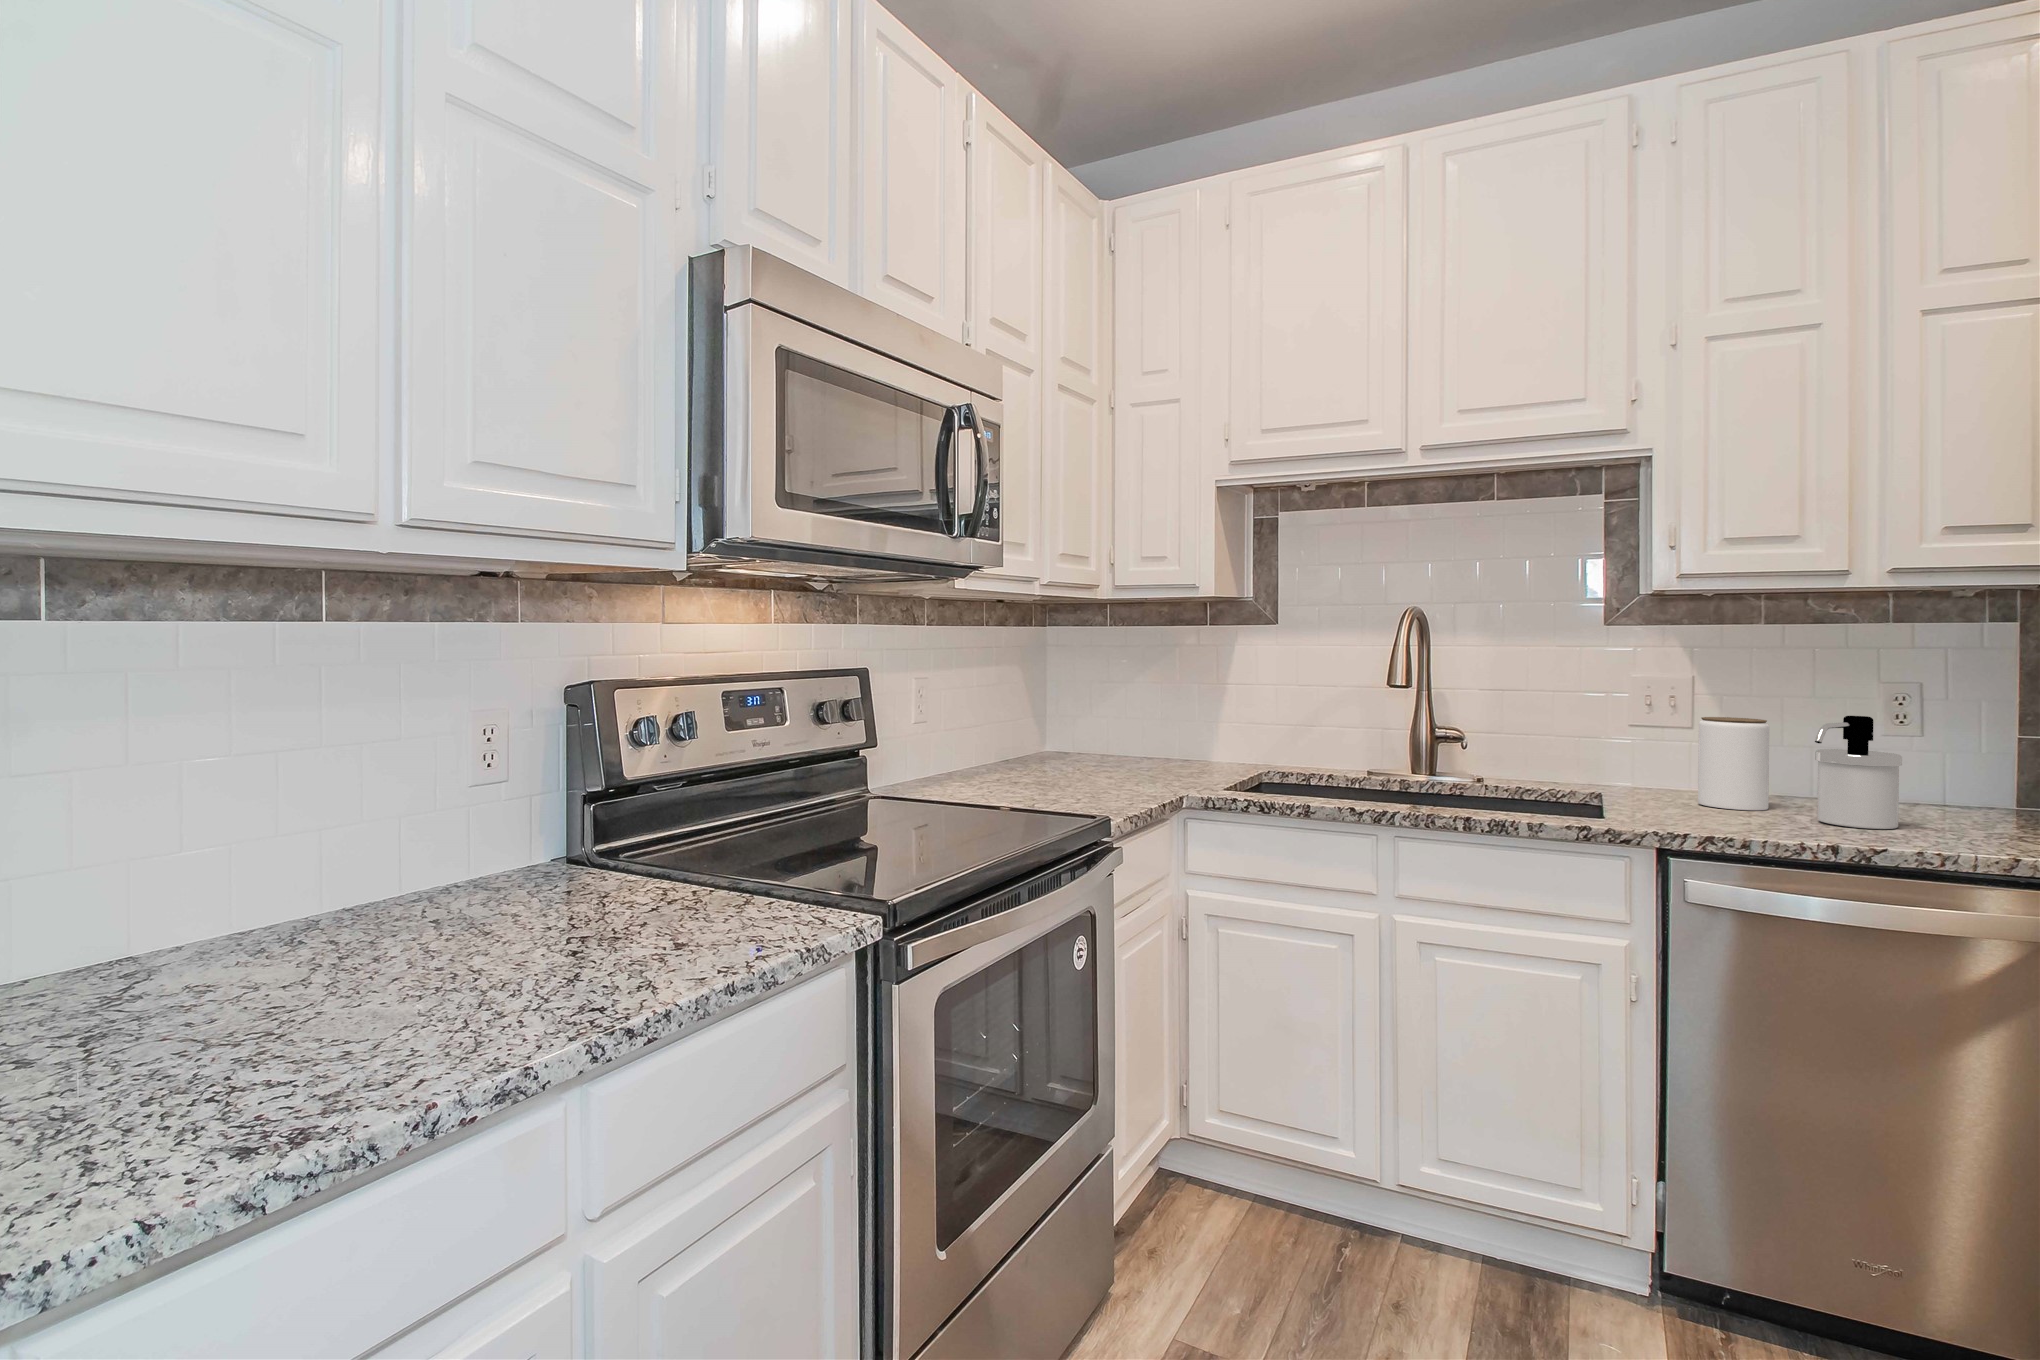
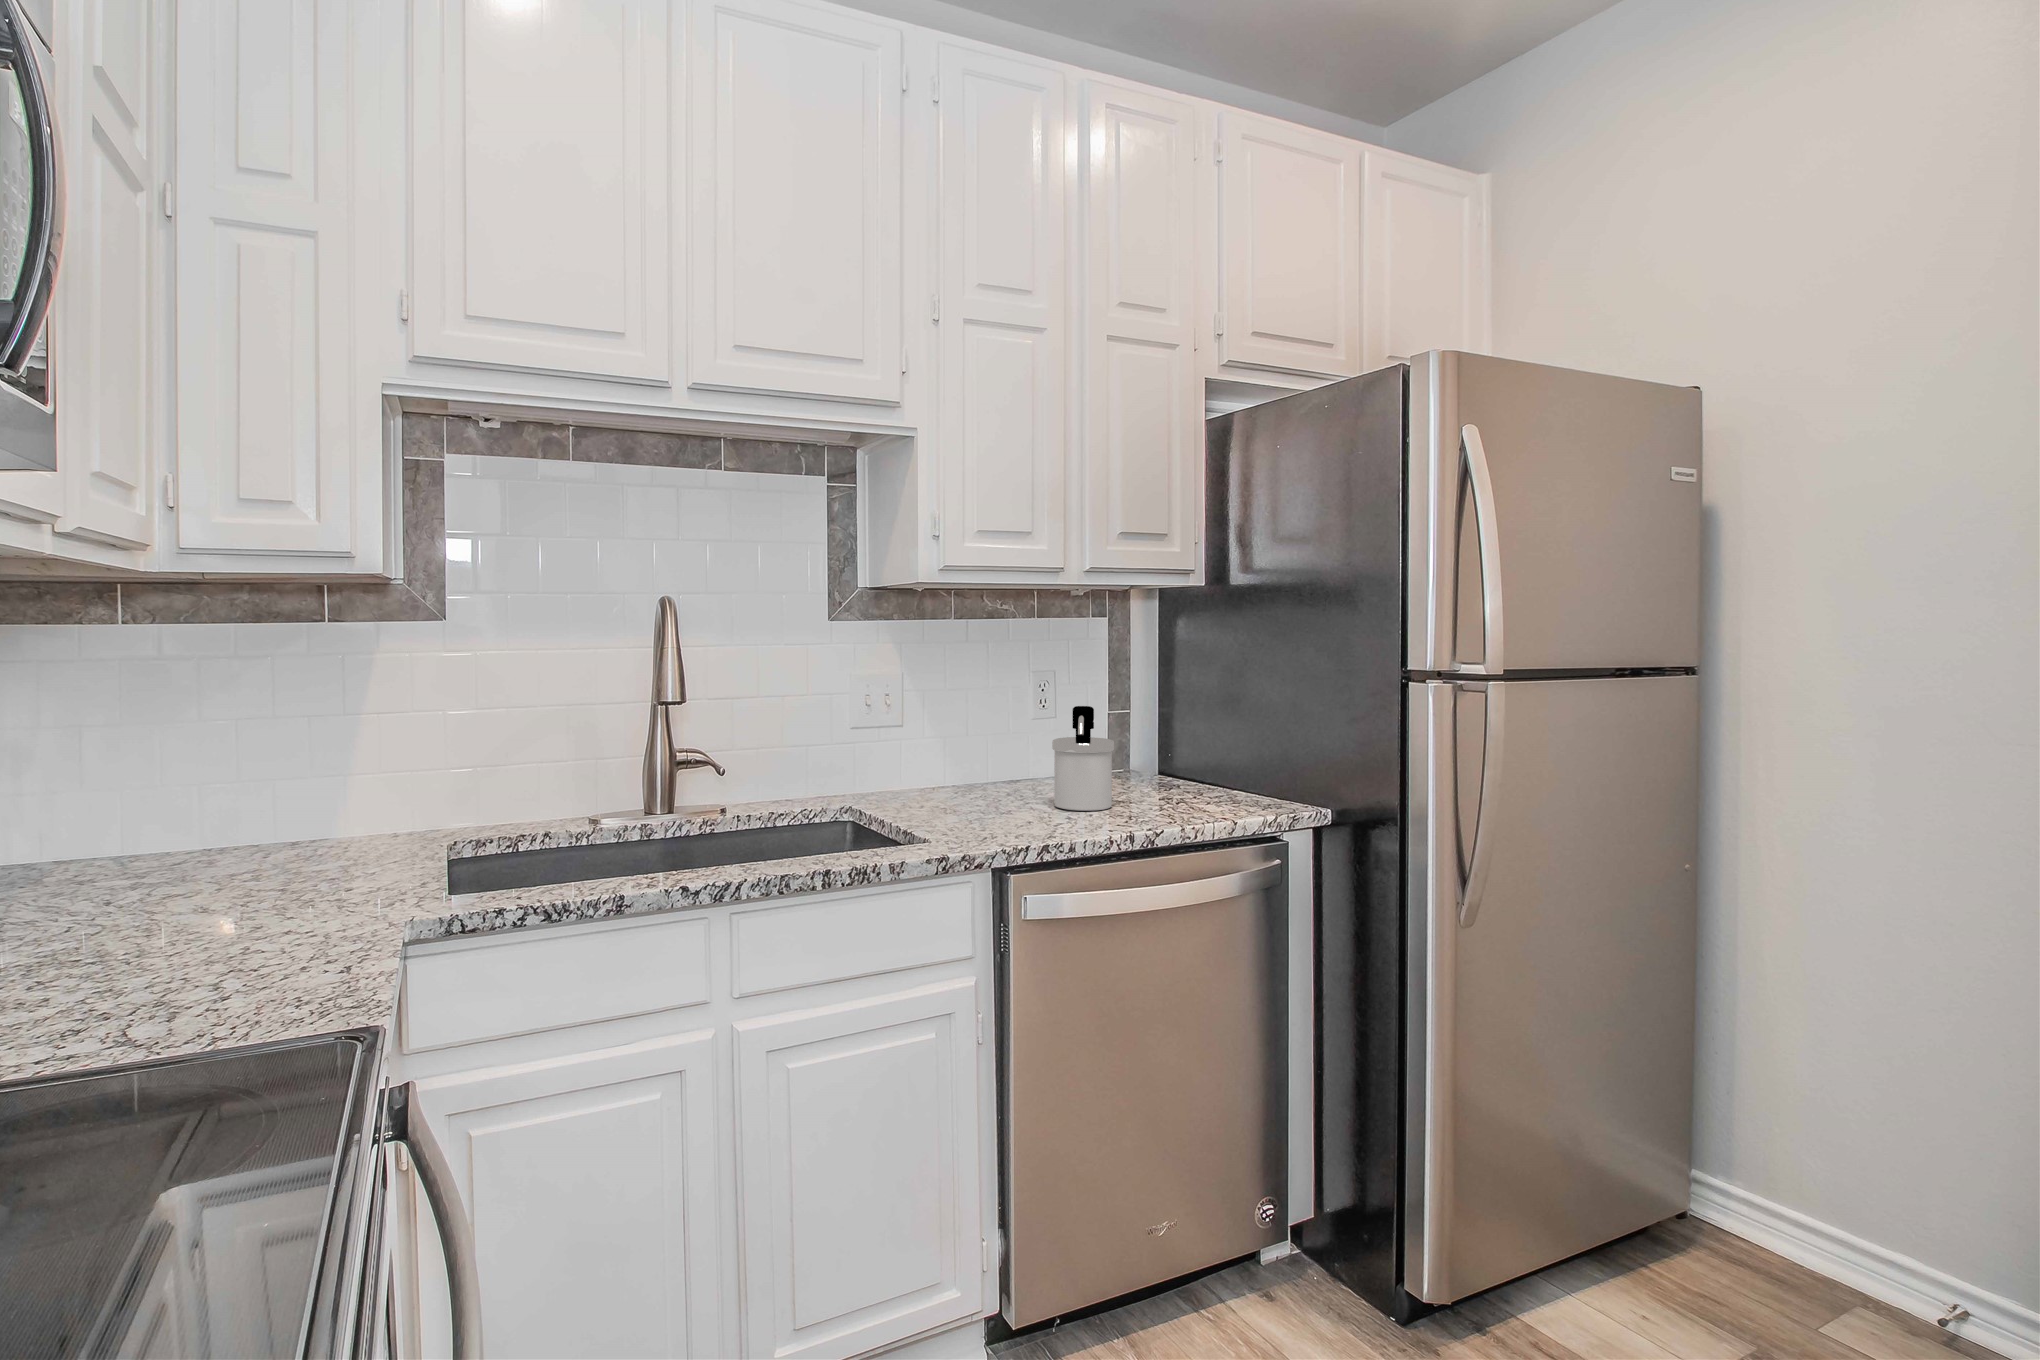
jar: present [1698,717,1769,810] -> none [942,713,998,807]

